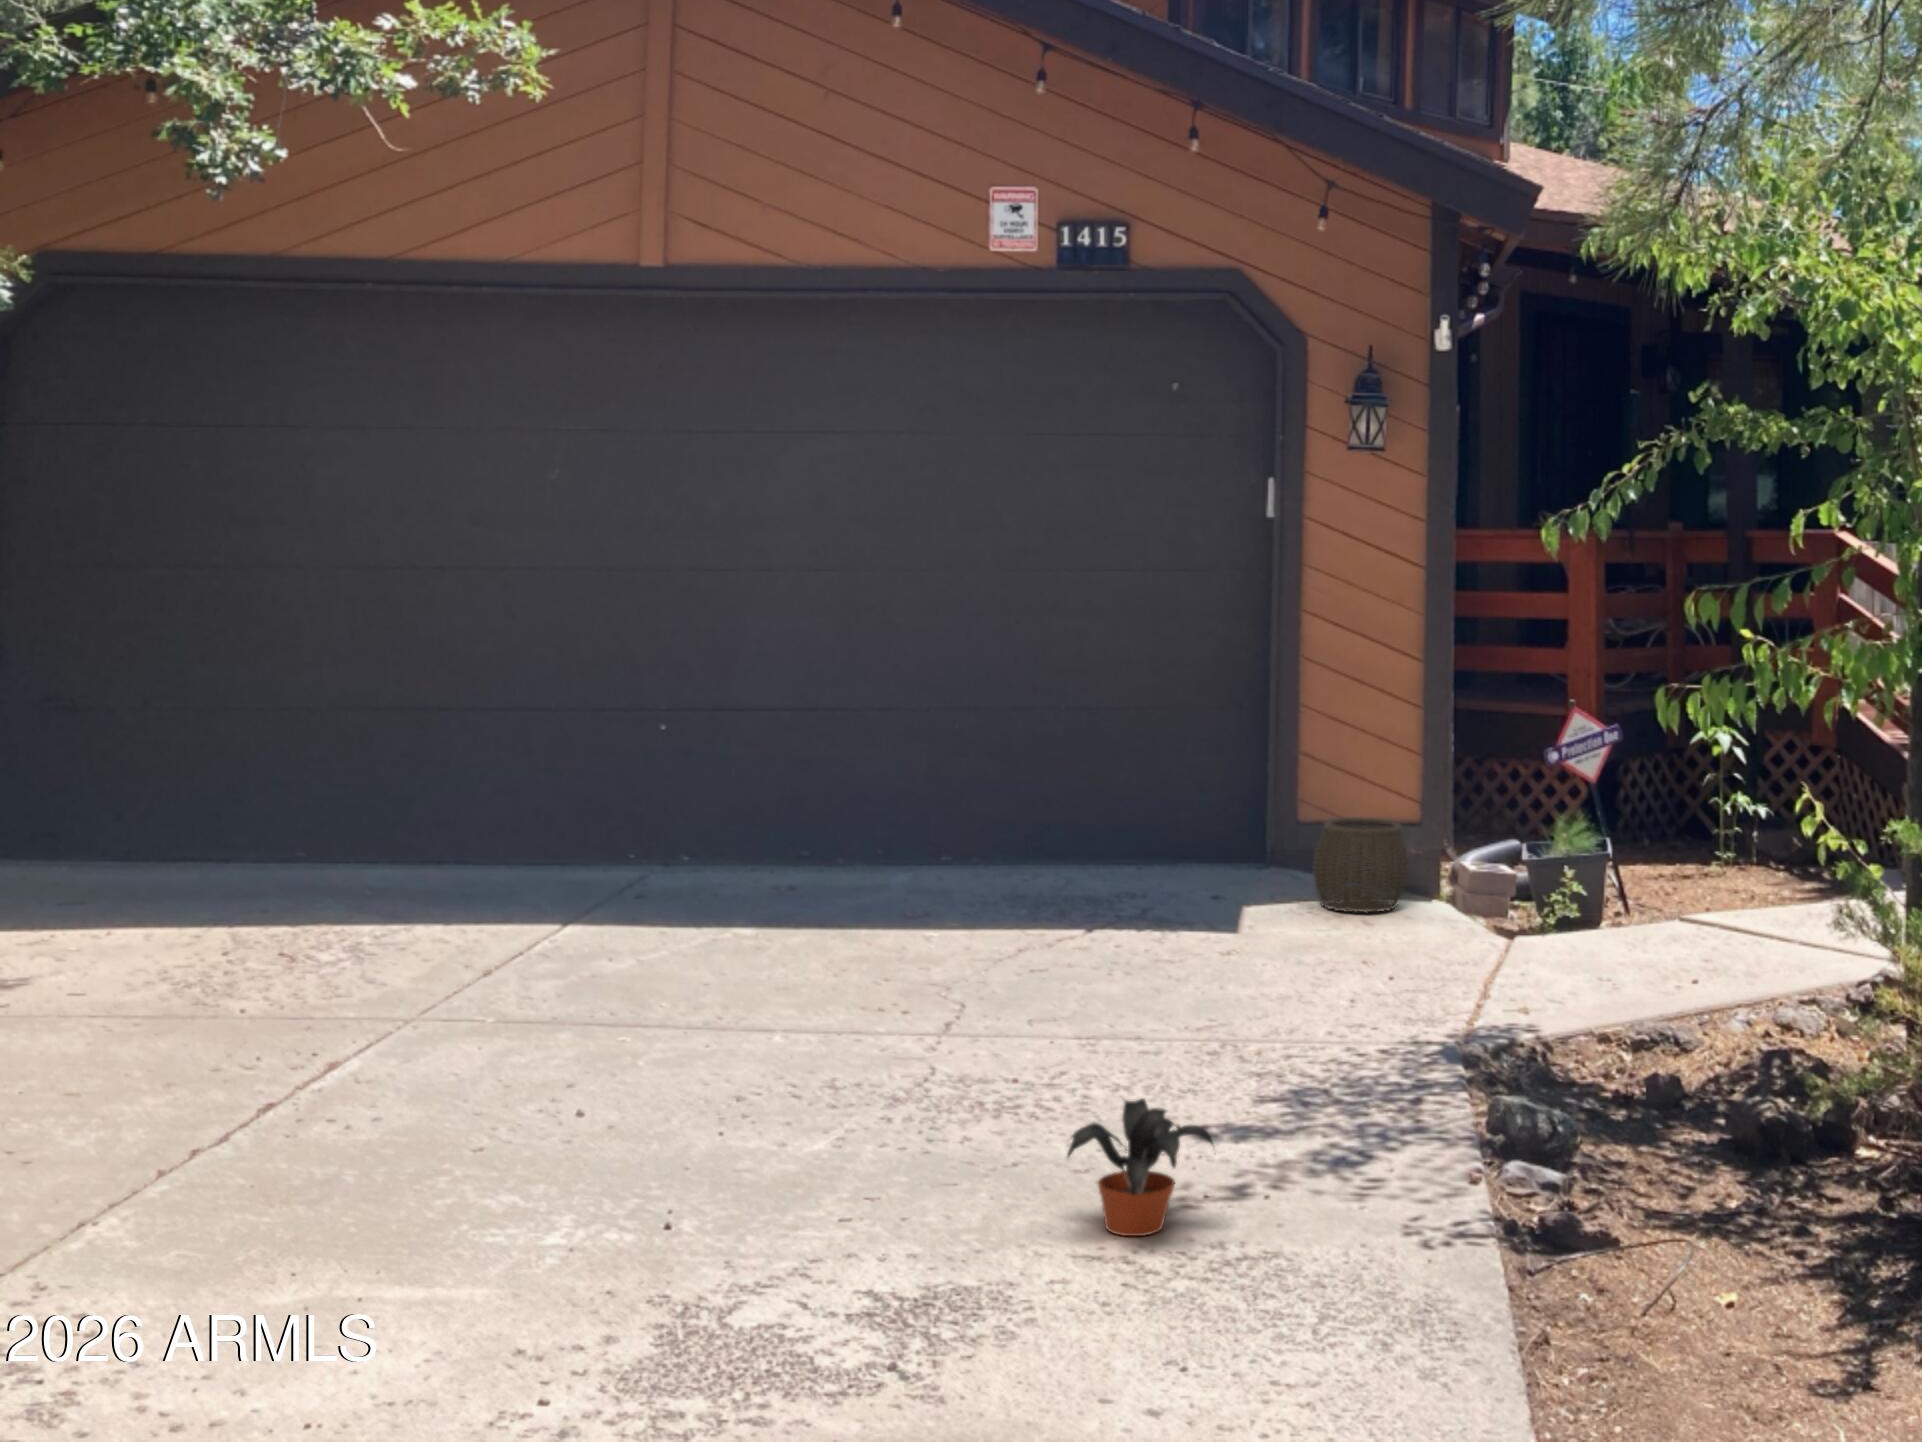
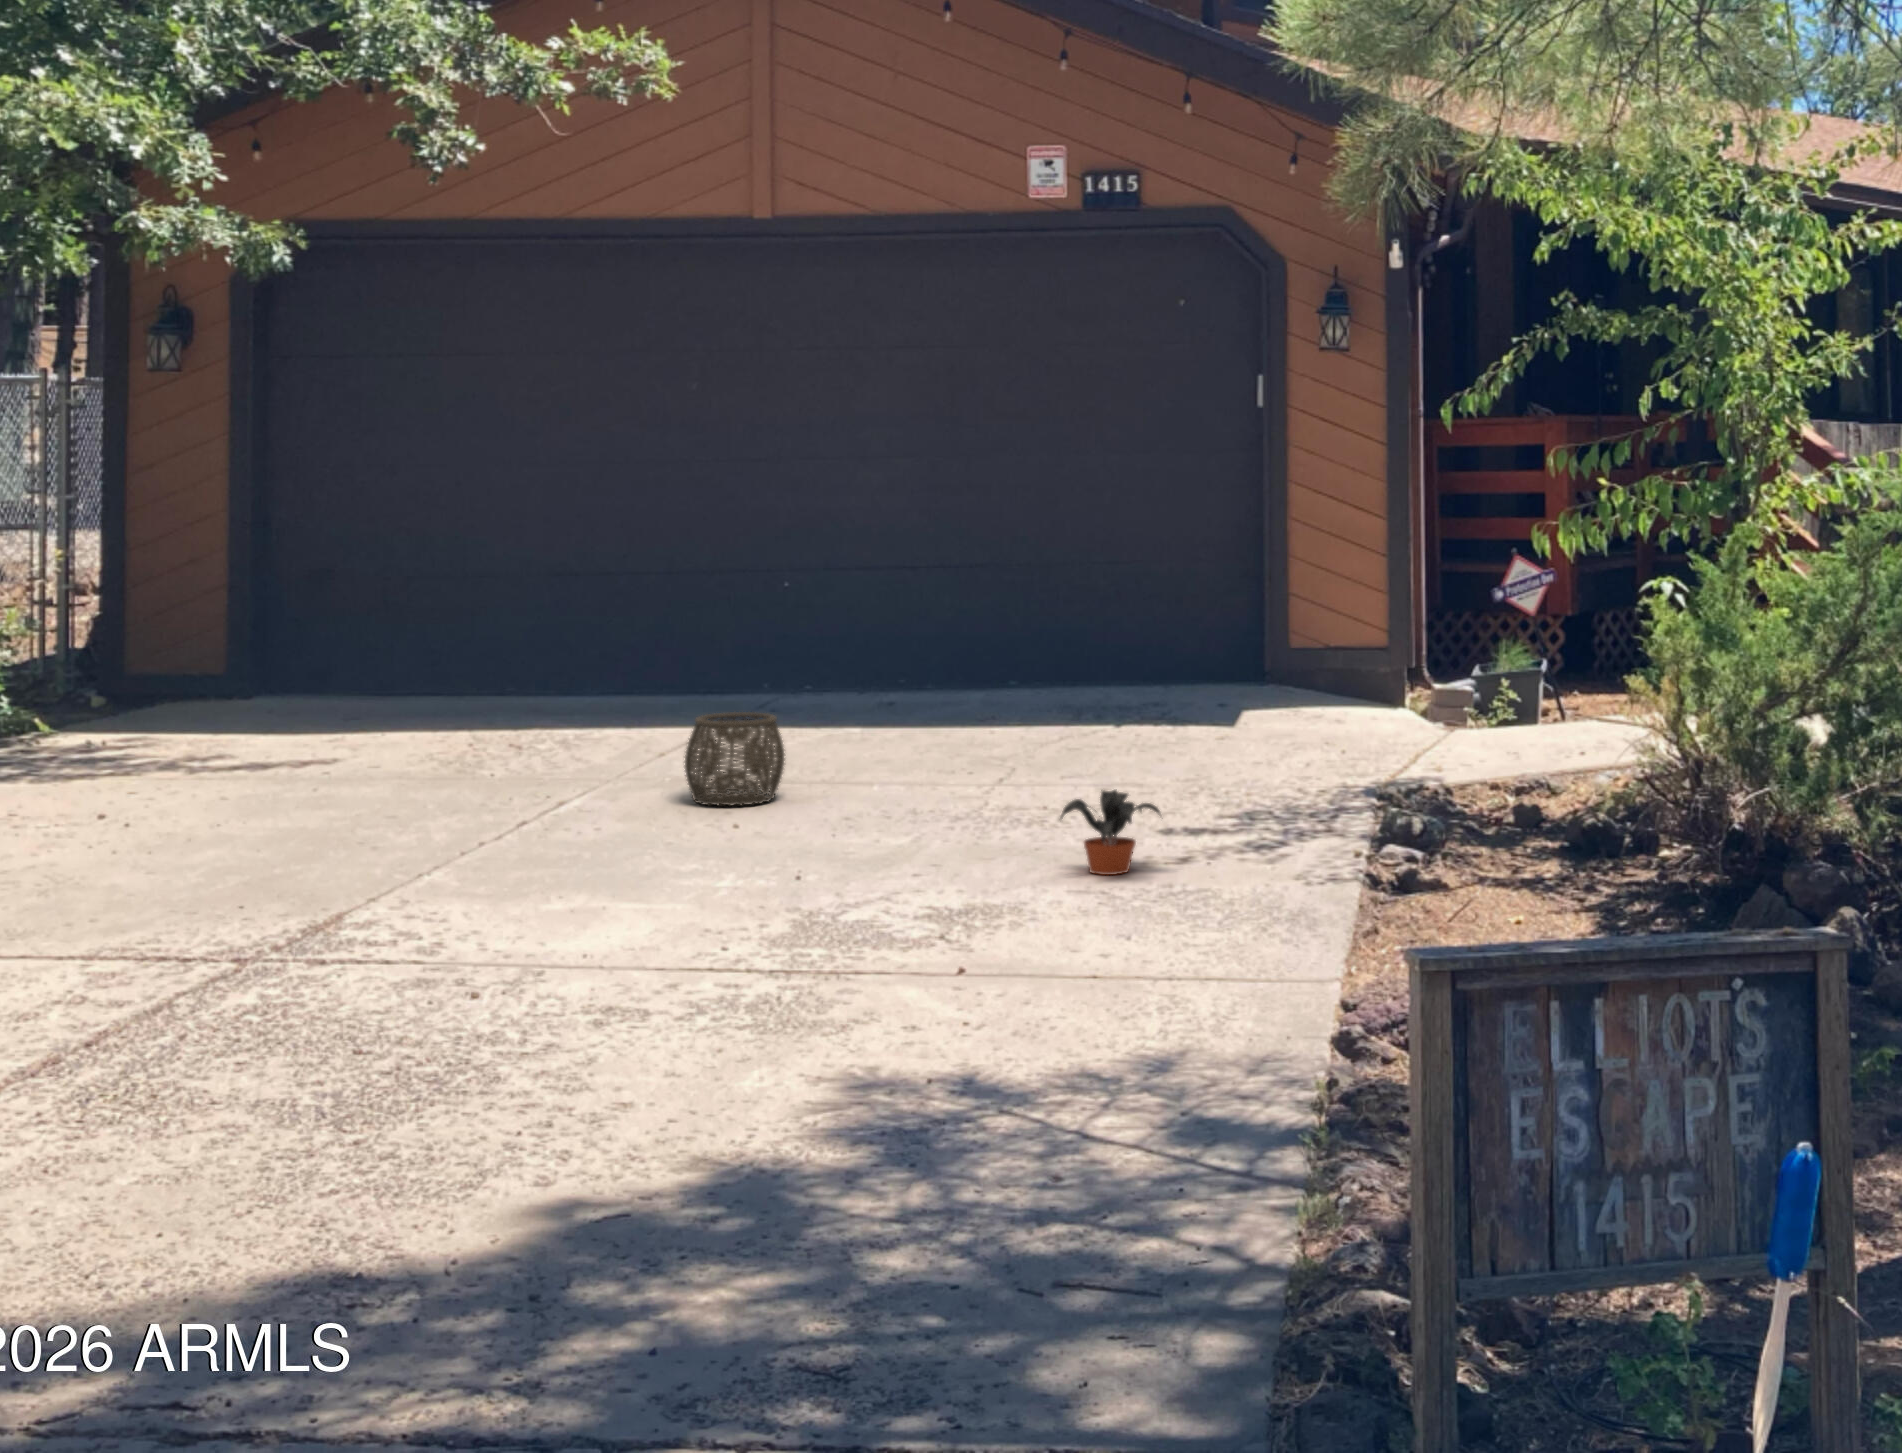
woven basket: present [1313,817,1408,913] -> present [684,712,785,806]

